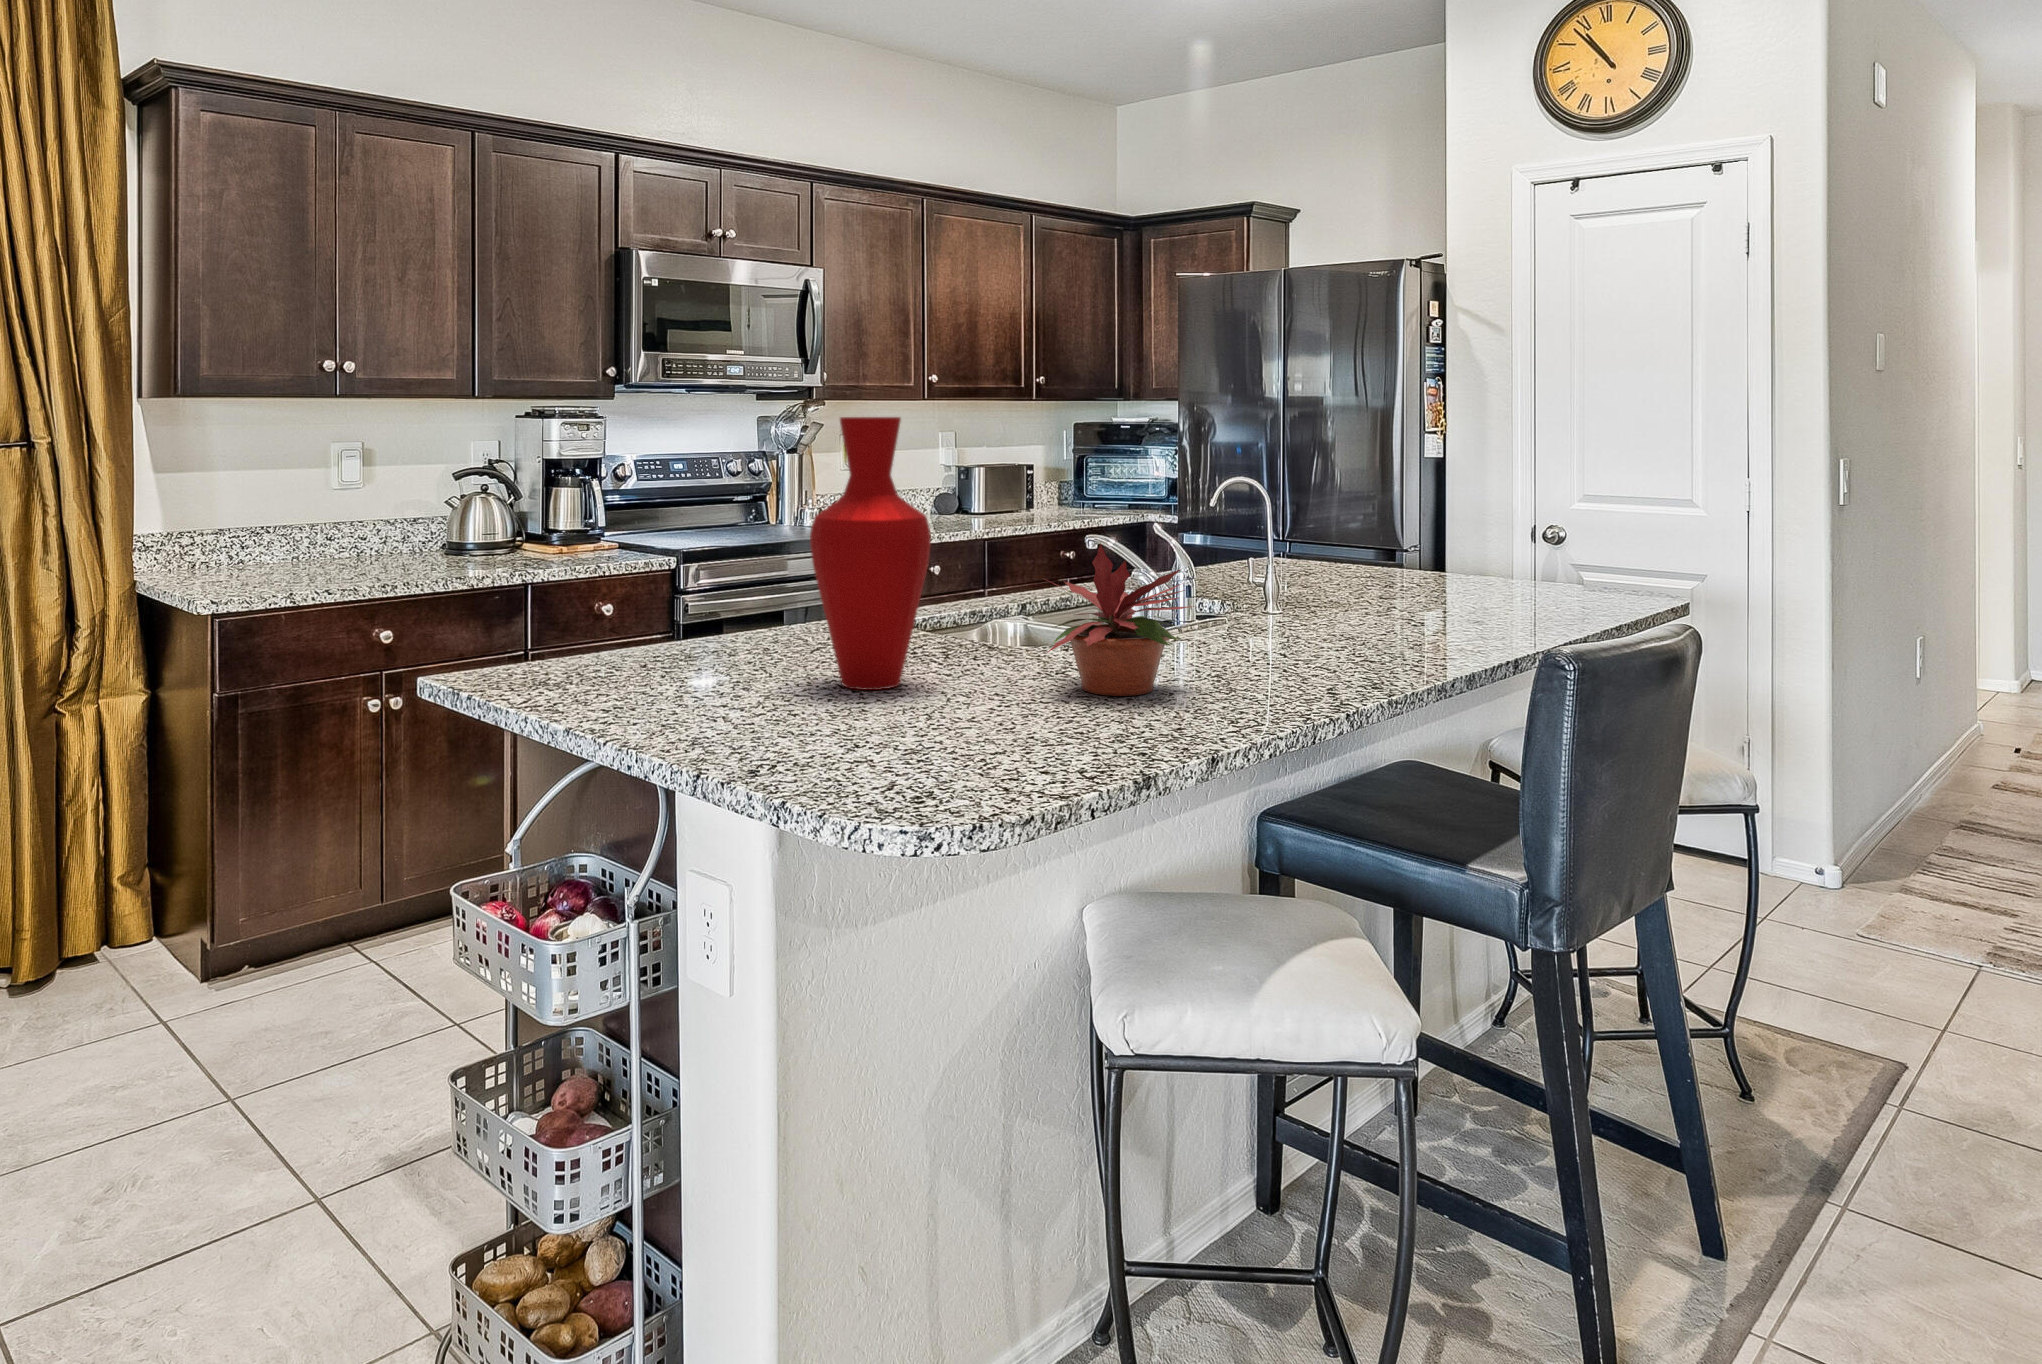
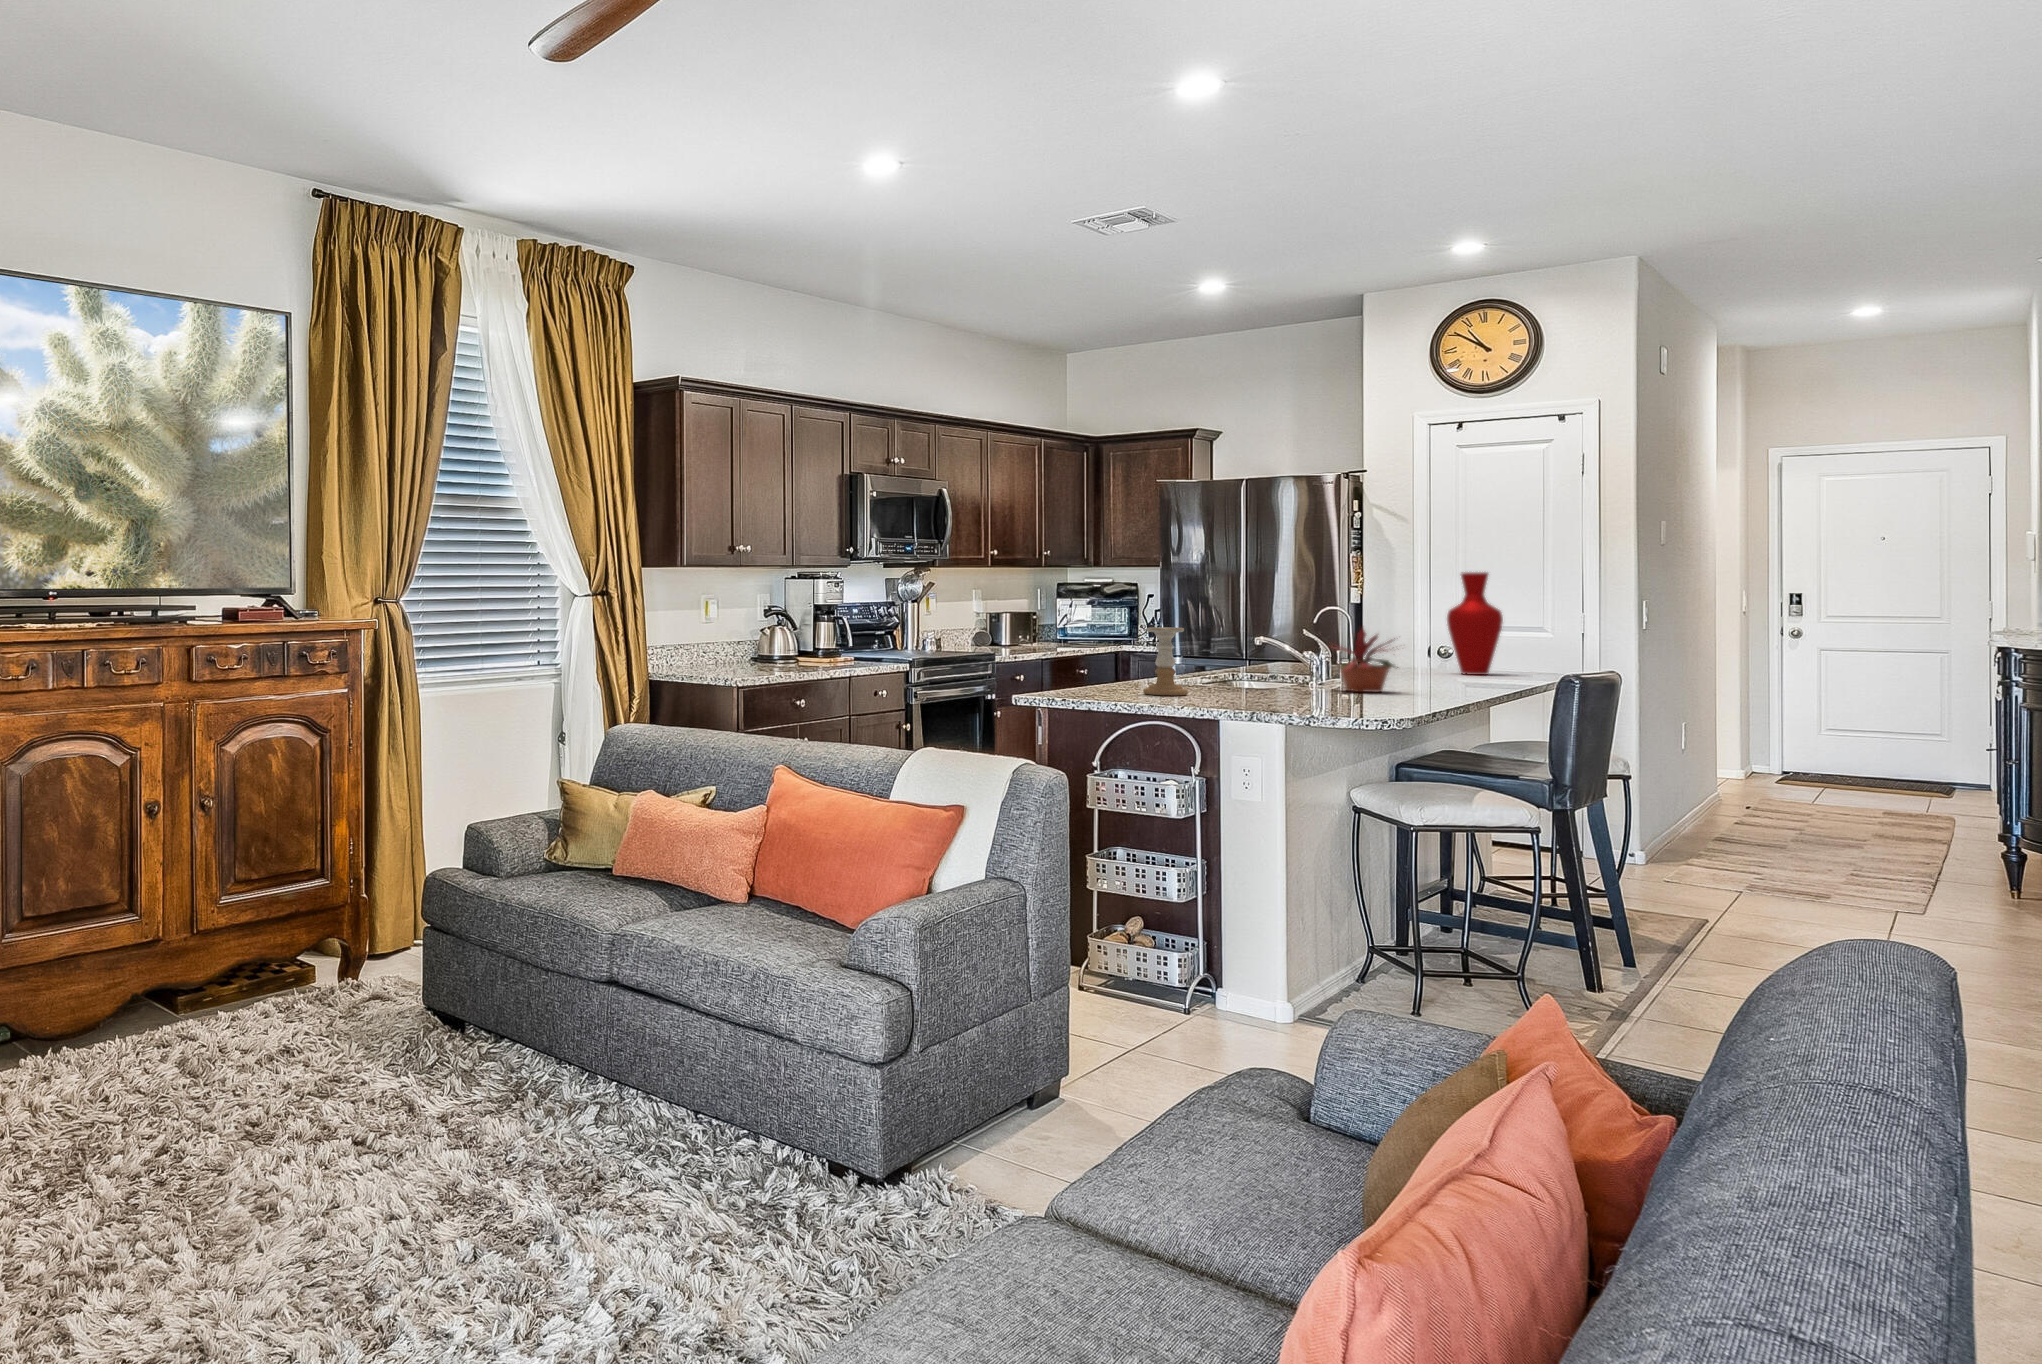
vase: present [810,417,931,690] -> present [1447,572,1503,675]
candle holder: none [583,549,678,715] -> present [1143,627,1188,695]

